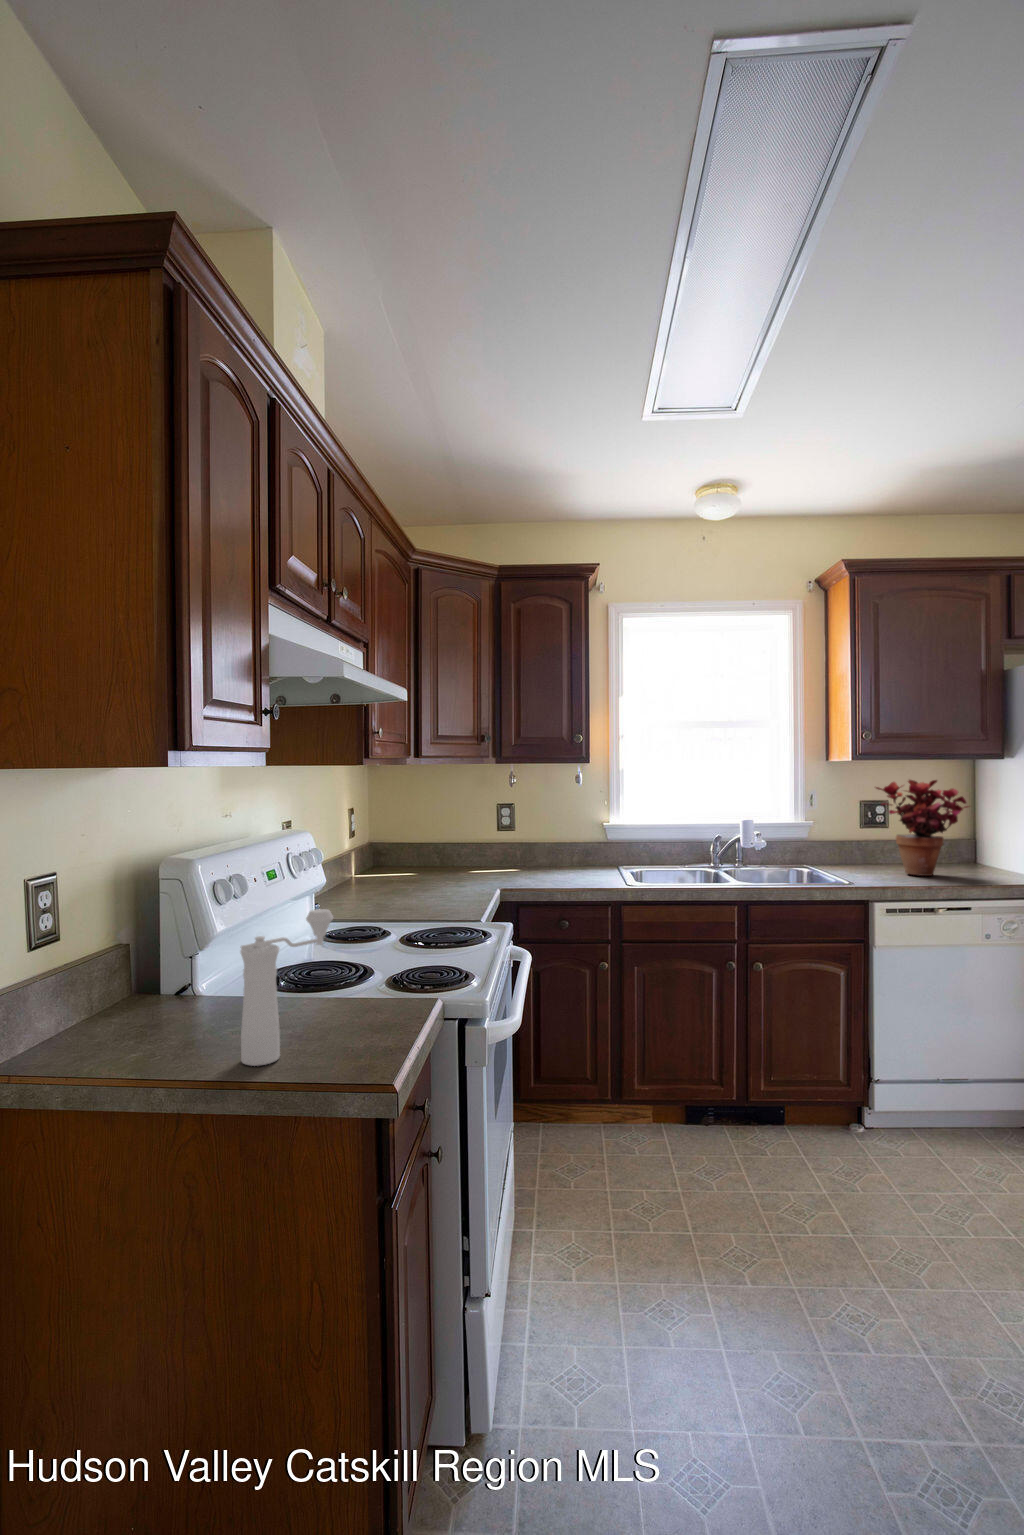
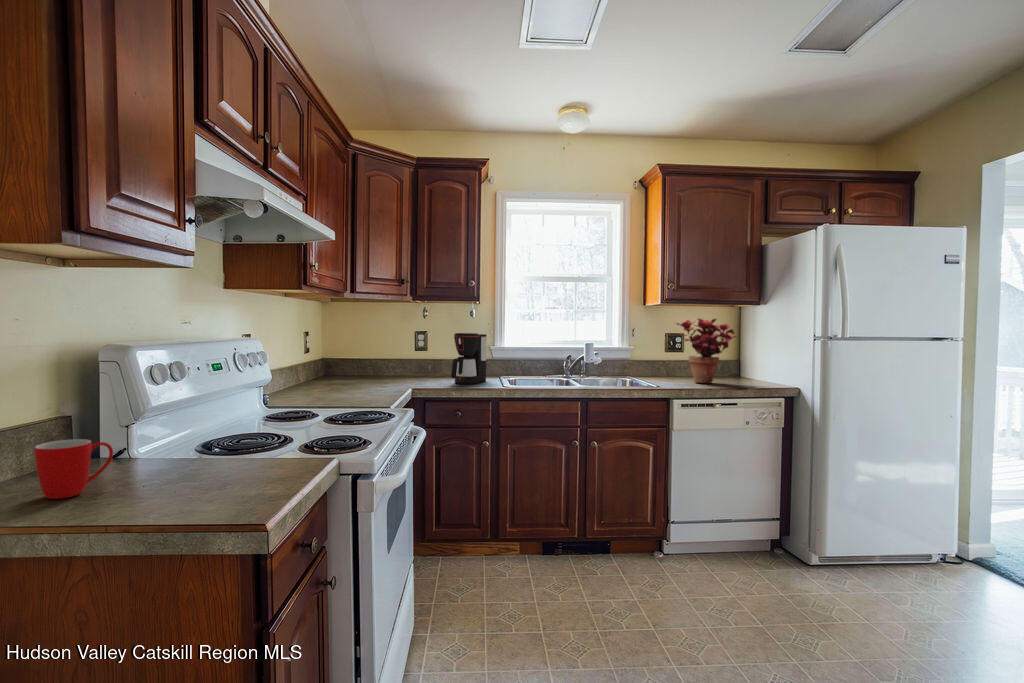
coffee maker: none [550,806,597,878] -> present [451,333,487,384]
pepper mill: present [240,909,333,1066] -> none [140,380,236,508]
mug: none [120,979,196,1050] -> present [35,439,113,499]

